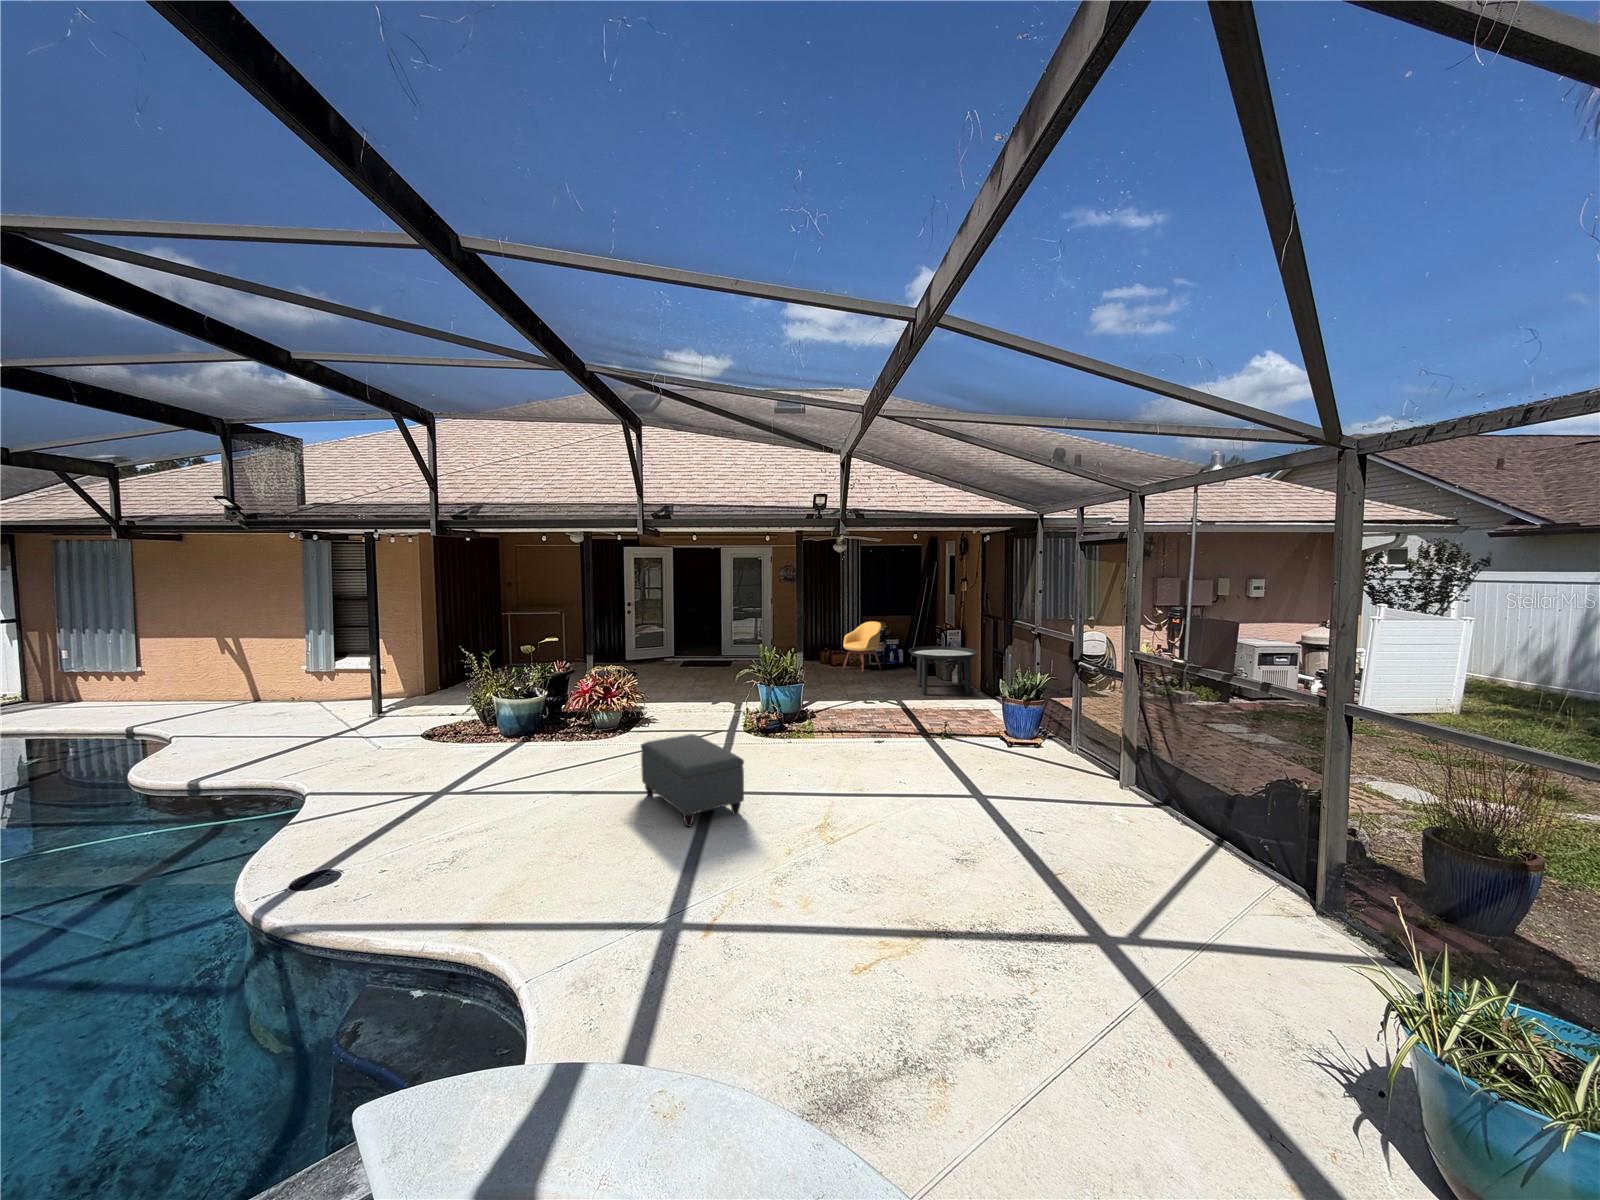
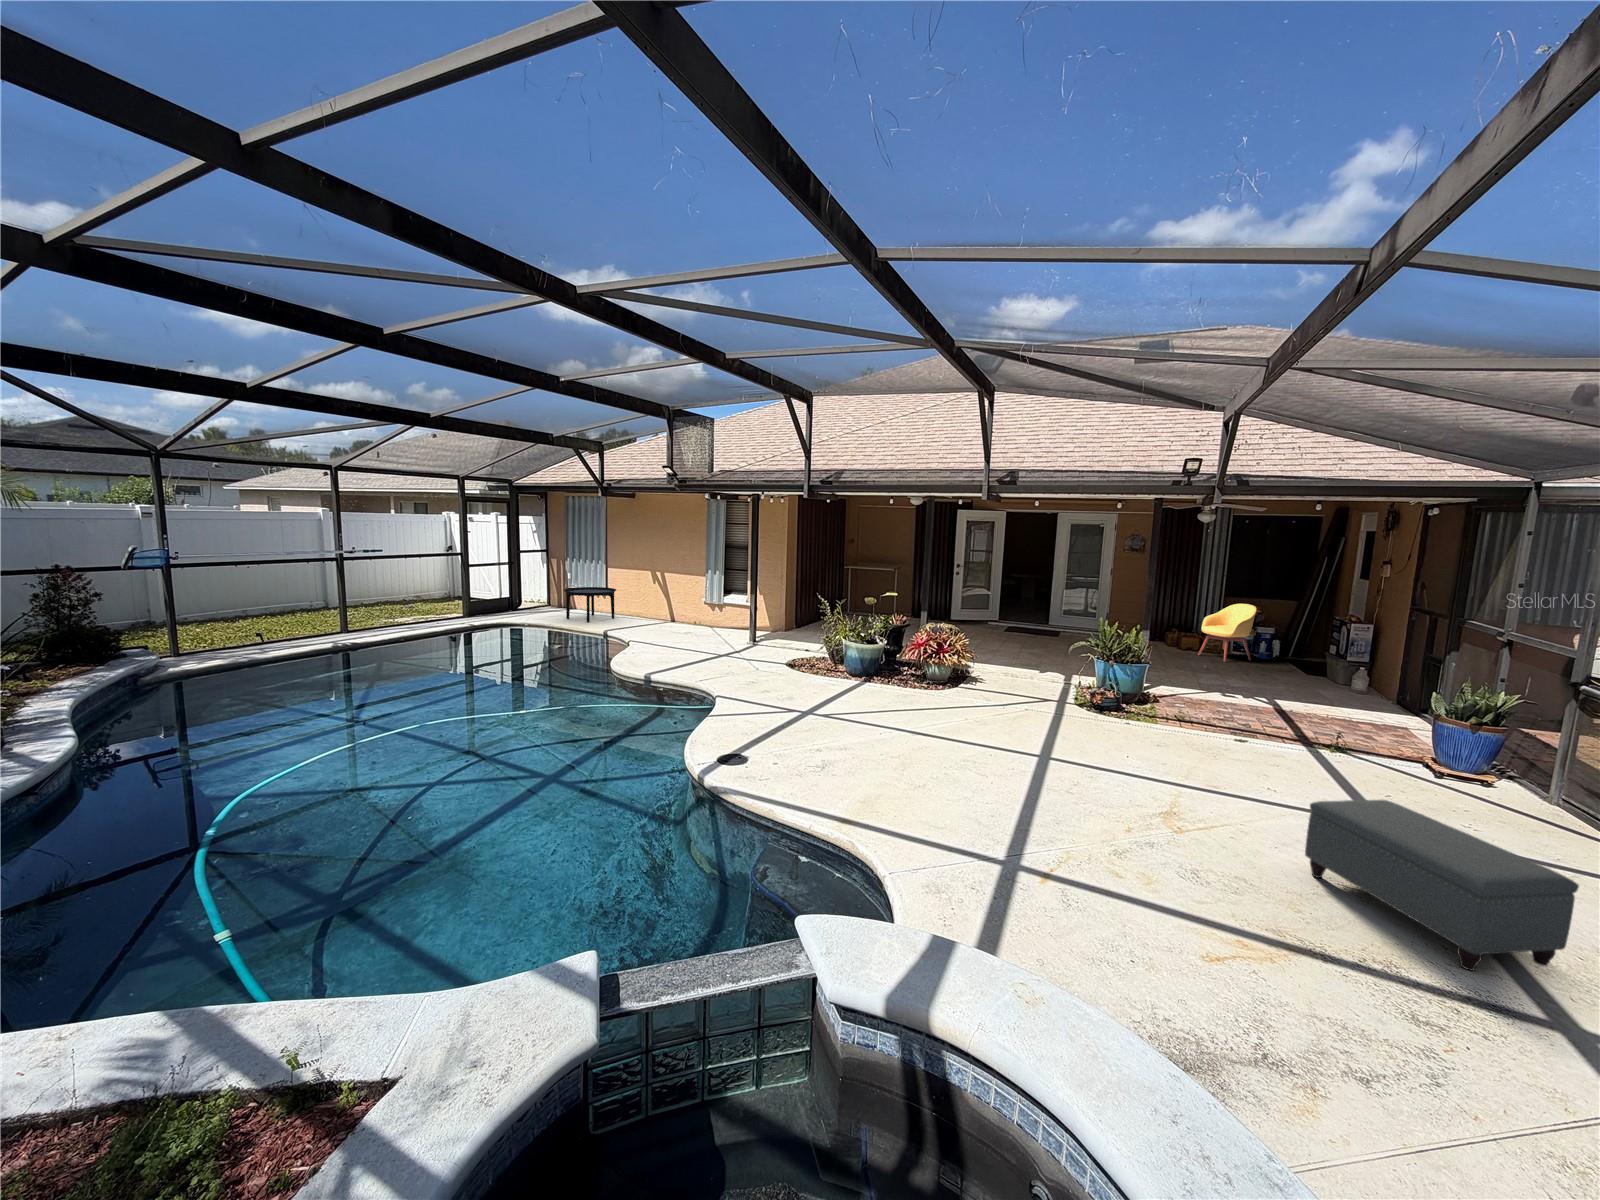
round table: present [908,646,978,695] -> present [564,587,616,622]
ottoman: present [641,734,744,827] -> present [1305,800,1579,971]

